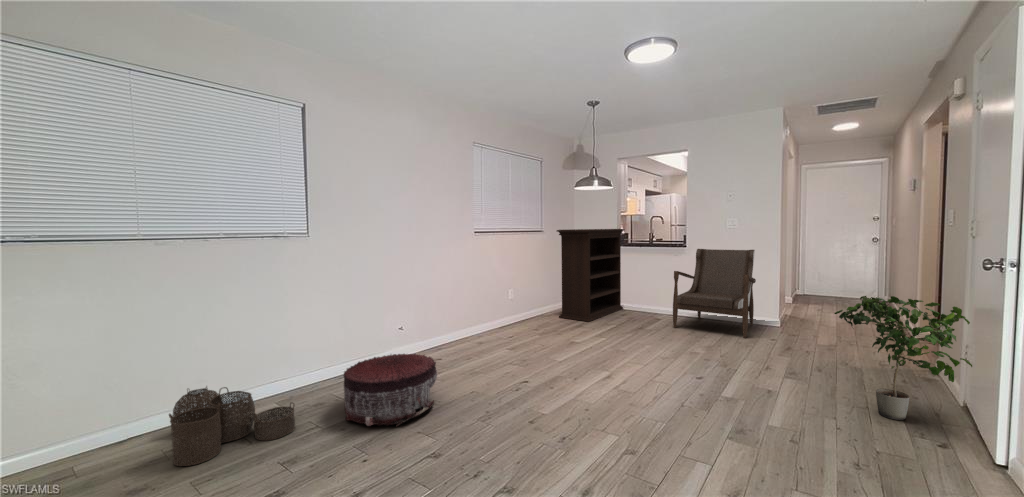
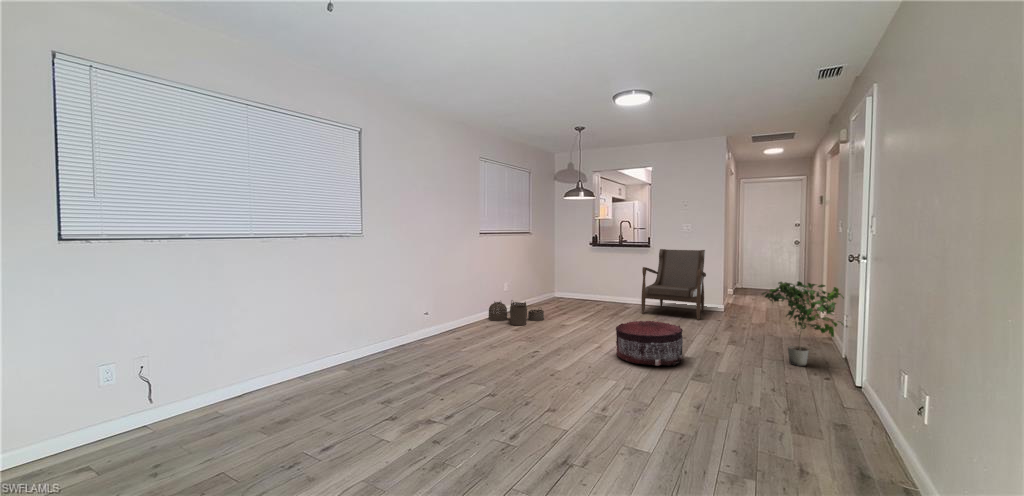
bookshelf: present [557,229,624,322] -> none [544,232,599,311]
pouf: present [344,354,437,426] -> present [616,321,683,366]
woven basket: present [169,387,295,466] -> present [488,302,544,325]

